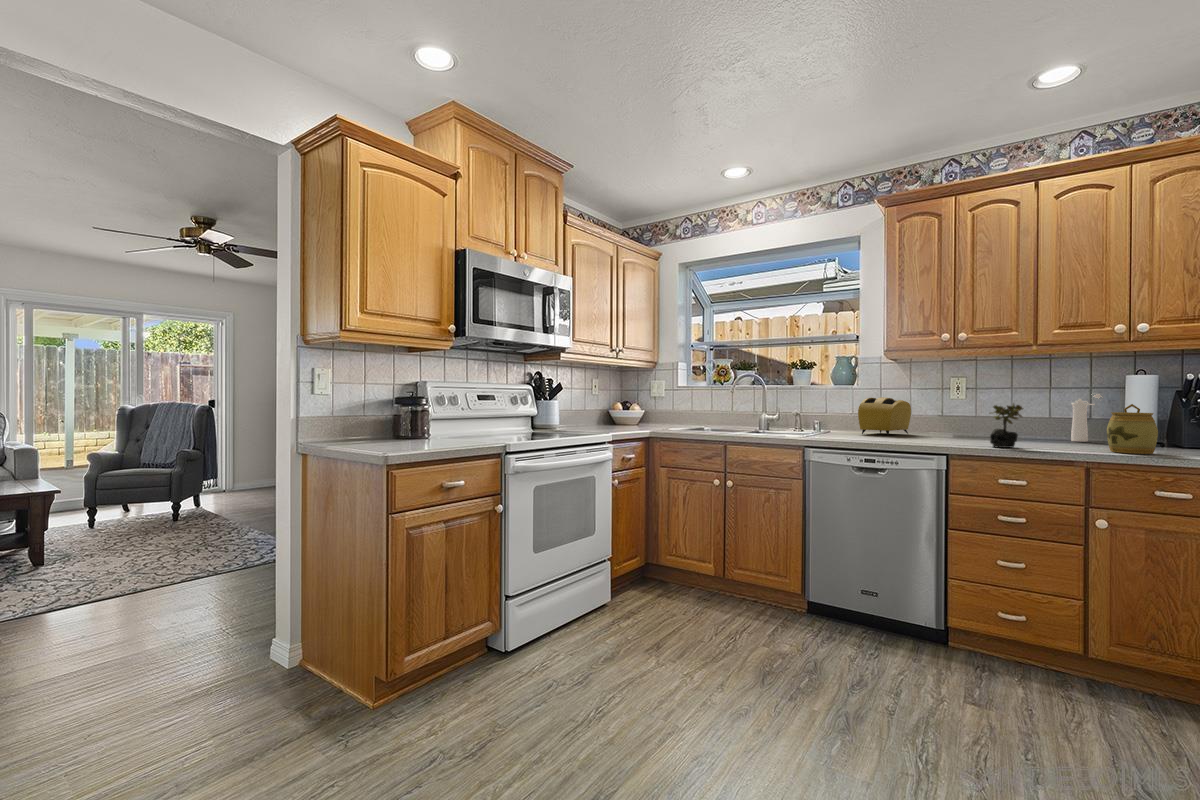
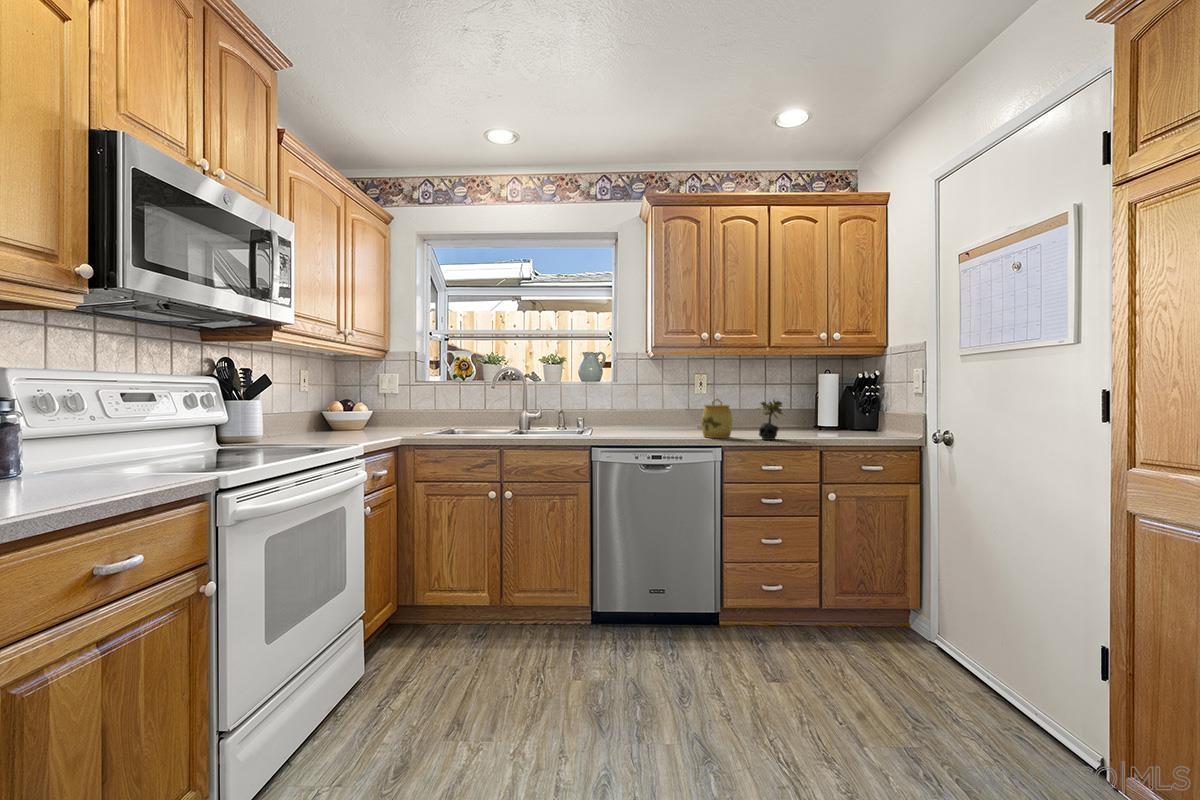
pepper mill: present [1071,394,1102,442] -> none [781,390,798,429]
toaster: present [858,397,911,435] -> none [624,393,664,430]
jar: present [1107,404,1158,454] -> present [701,399,732,438]

